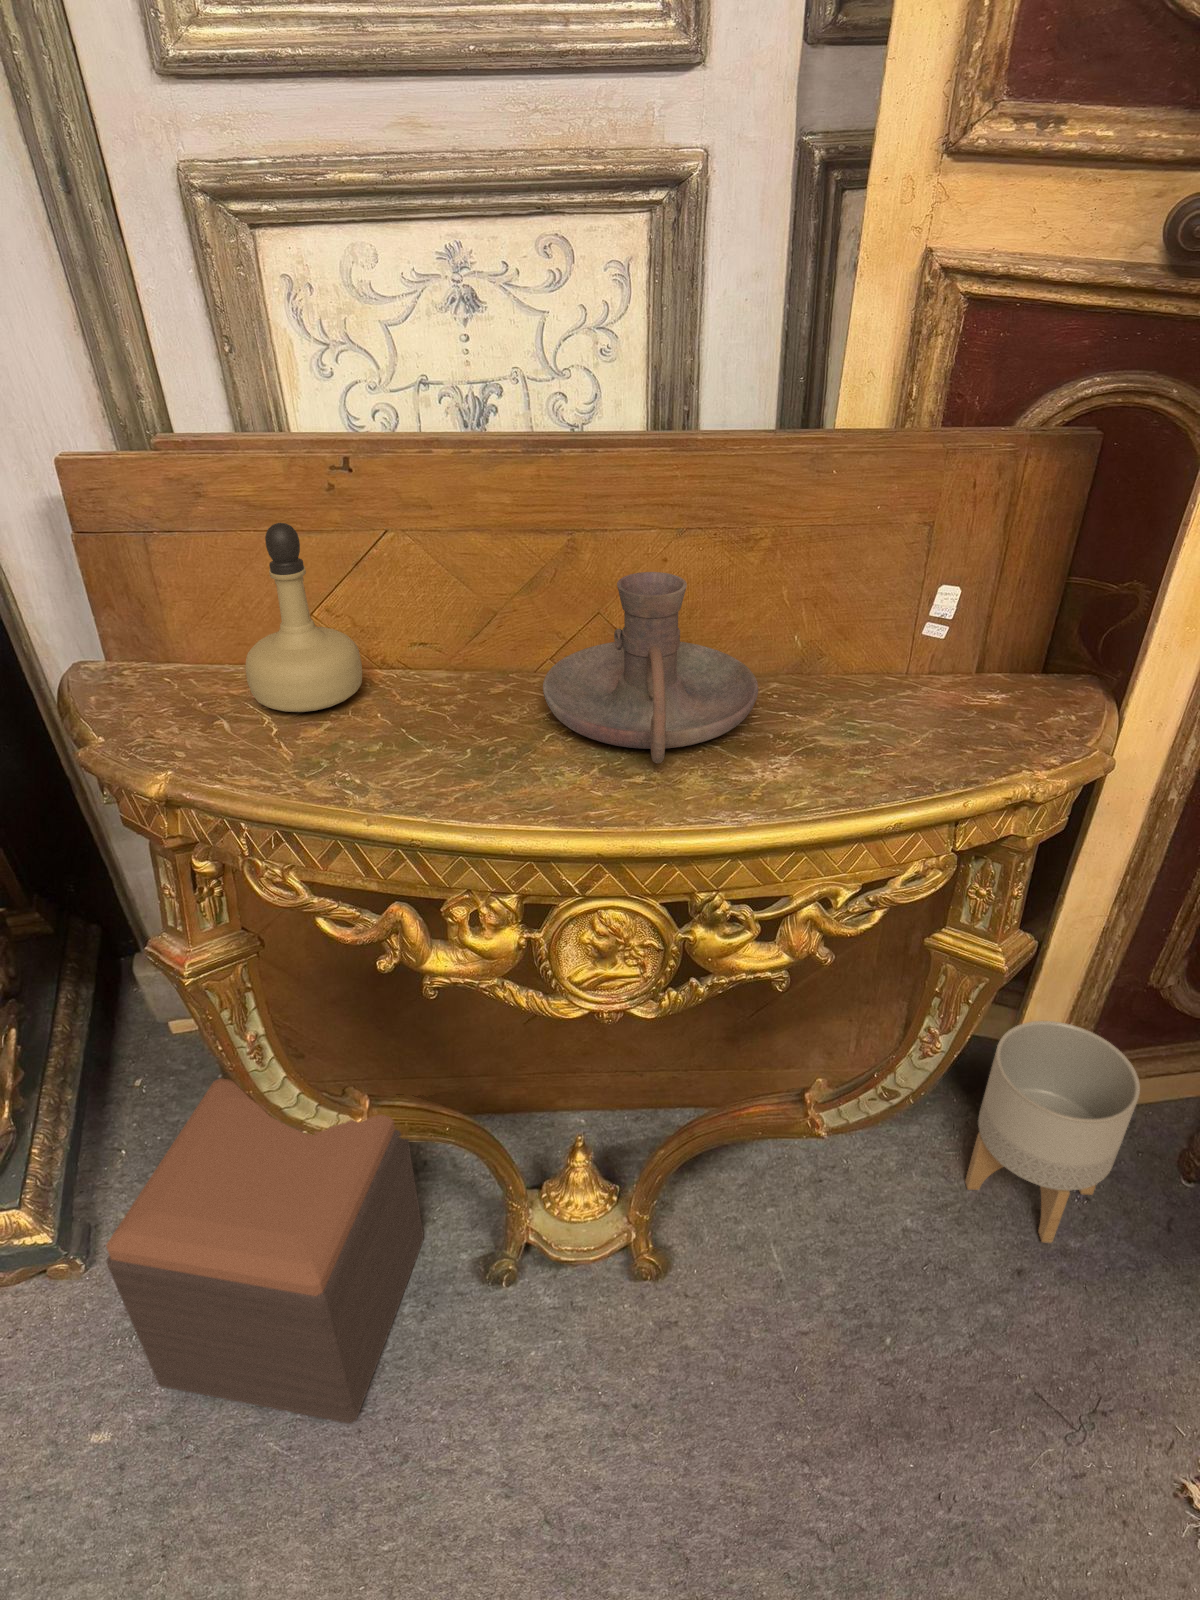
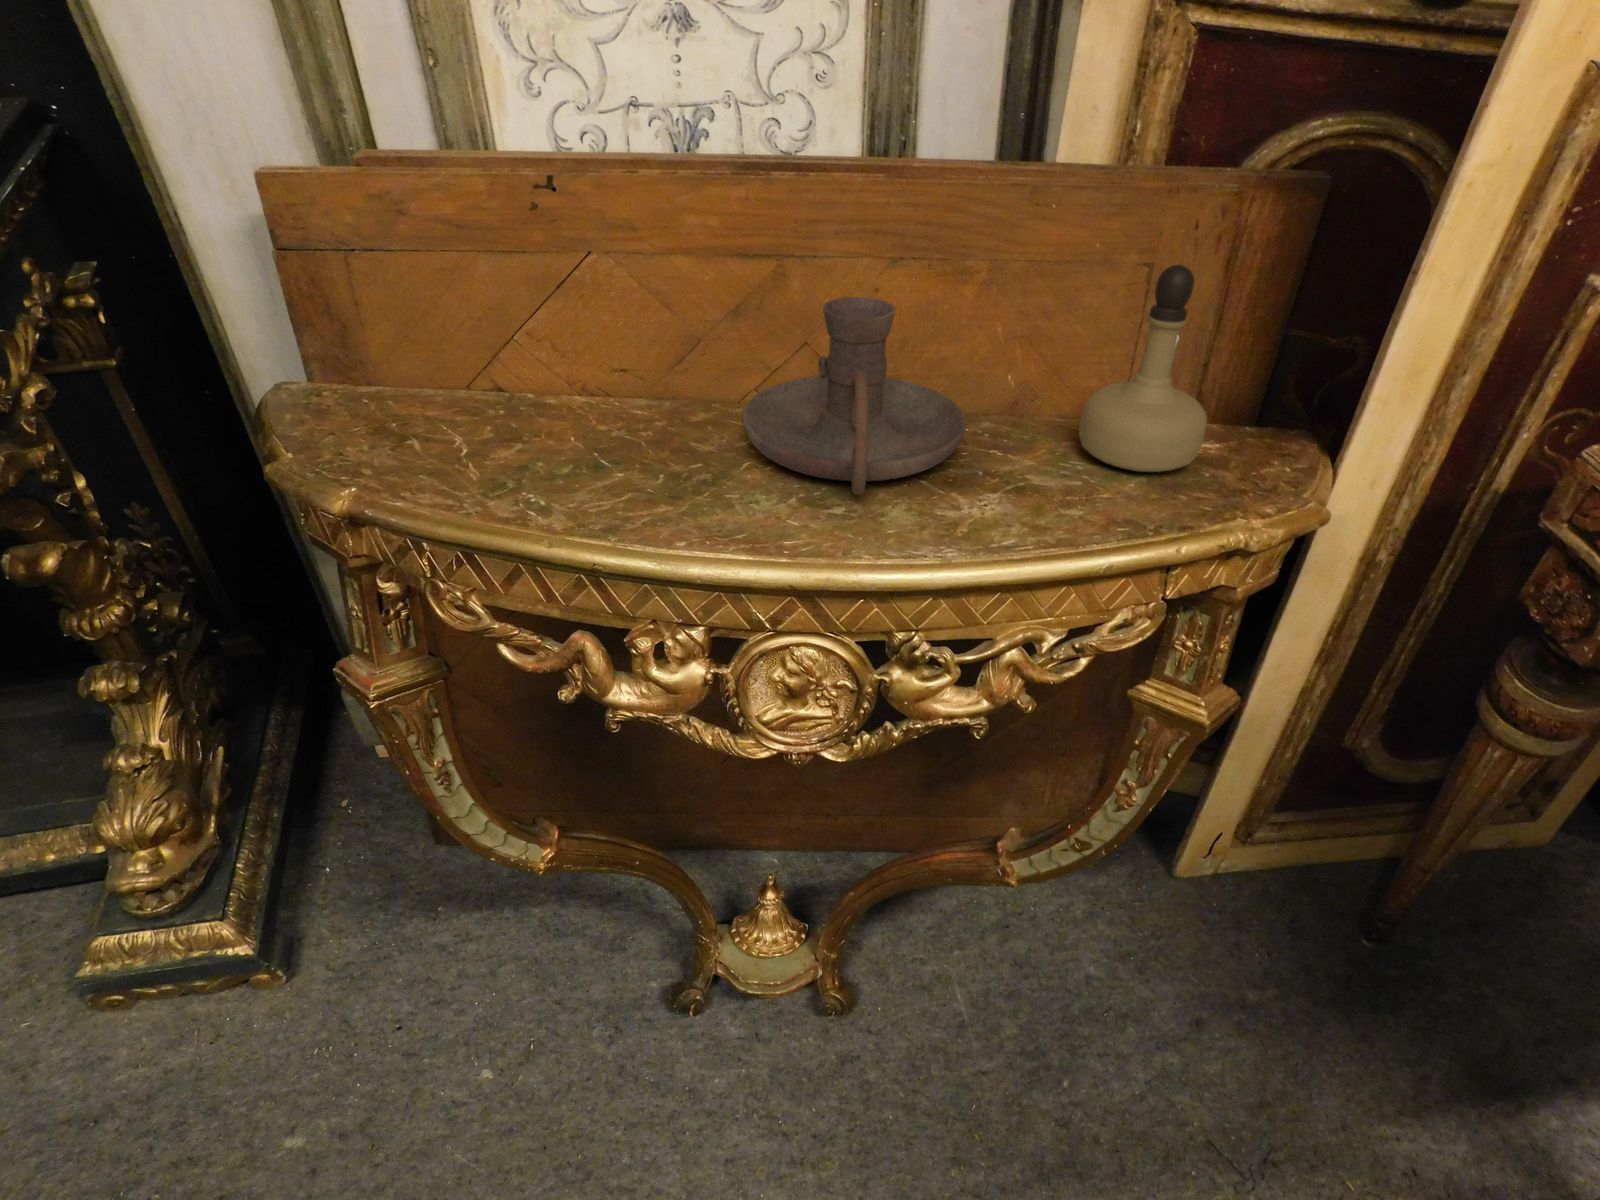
perfume bottle: present [245,523,362,712] -> present [1079,265,1207,472]
planter: present [965,1021,1140,1243] -> none [1146,777,1328,994]
footstool: present [106,1079,424,1424] -> none [292,803,616,1144]

